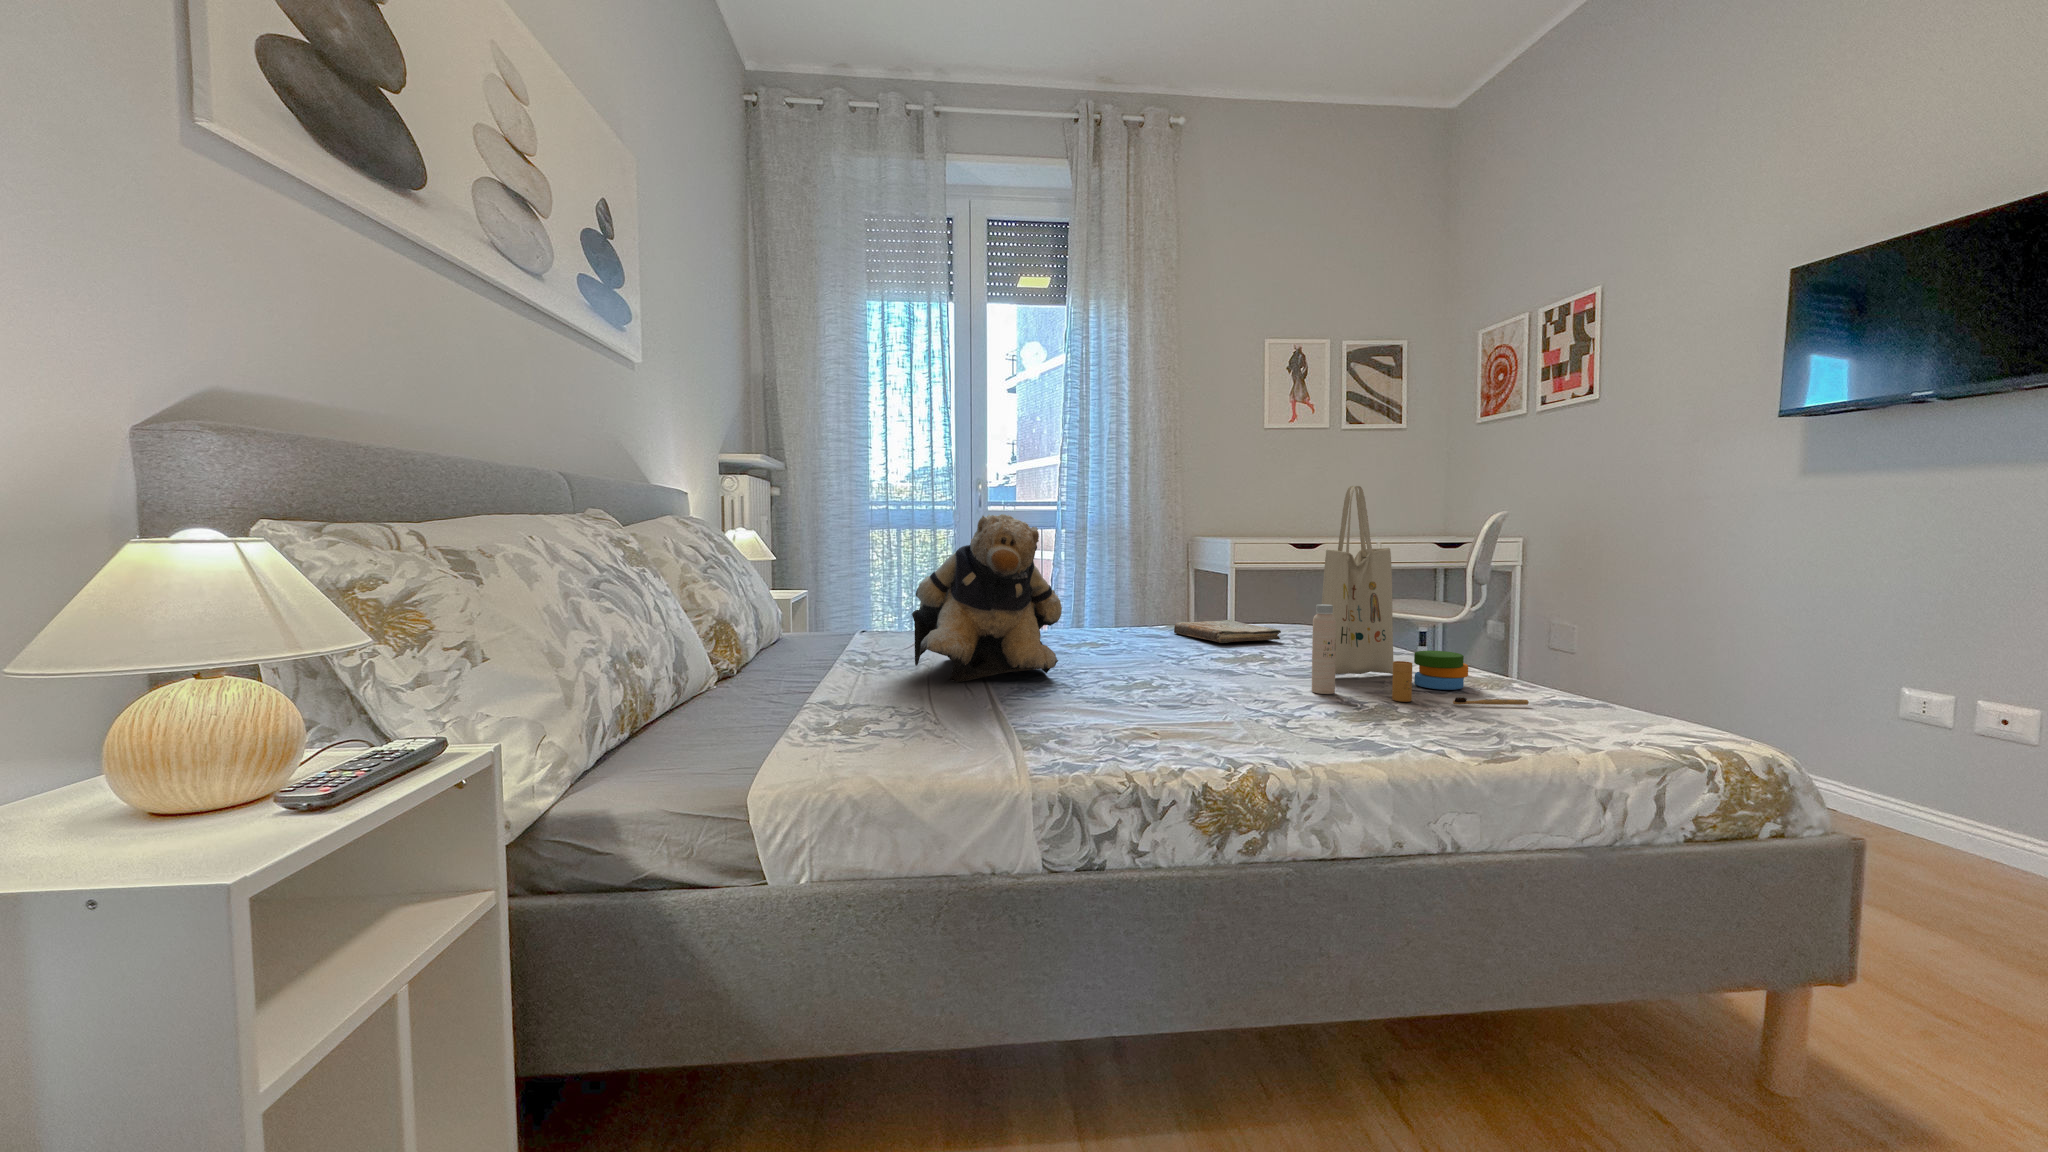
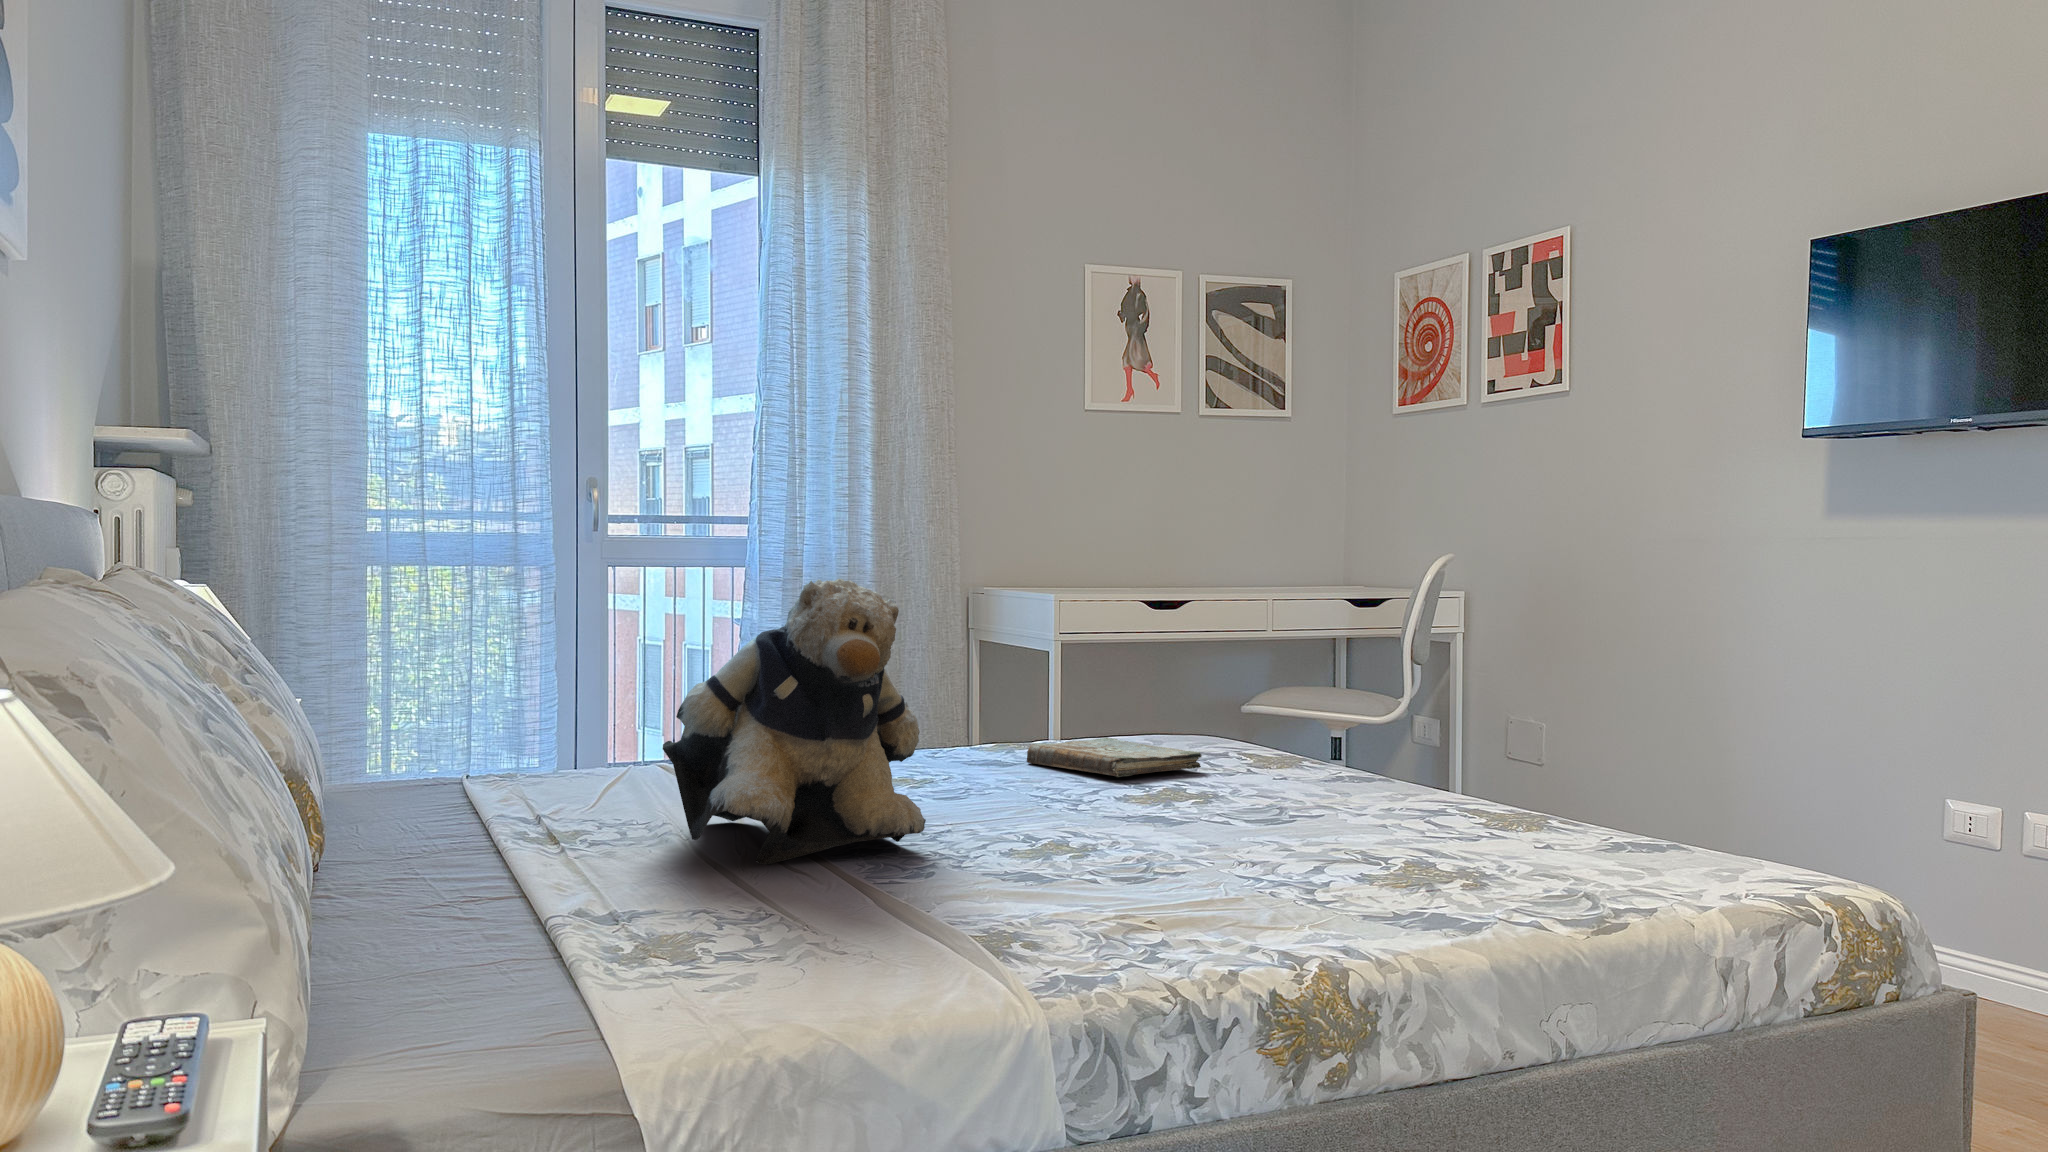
tote bag: present [1312,486,1529,705] -> none [1297,538,1596,856]

